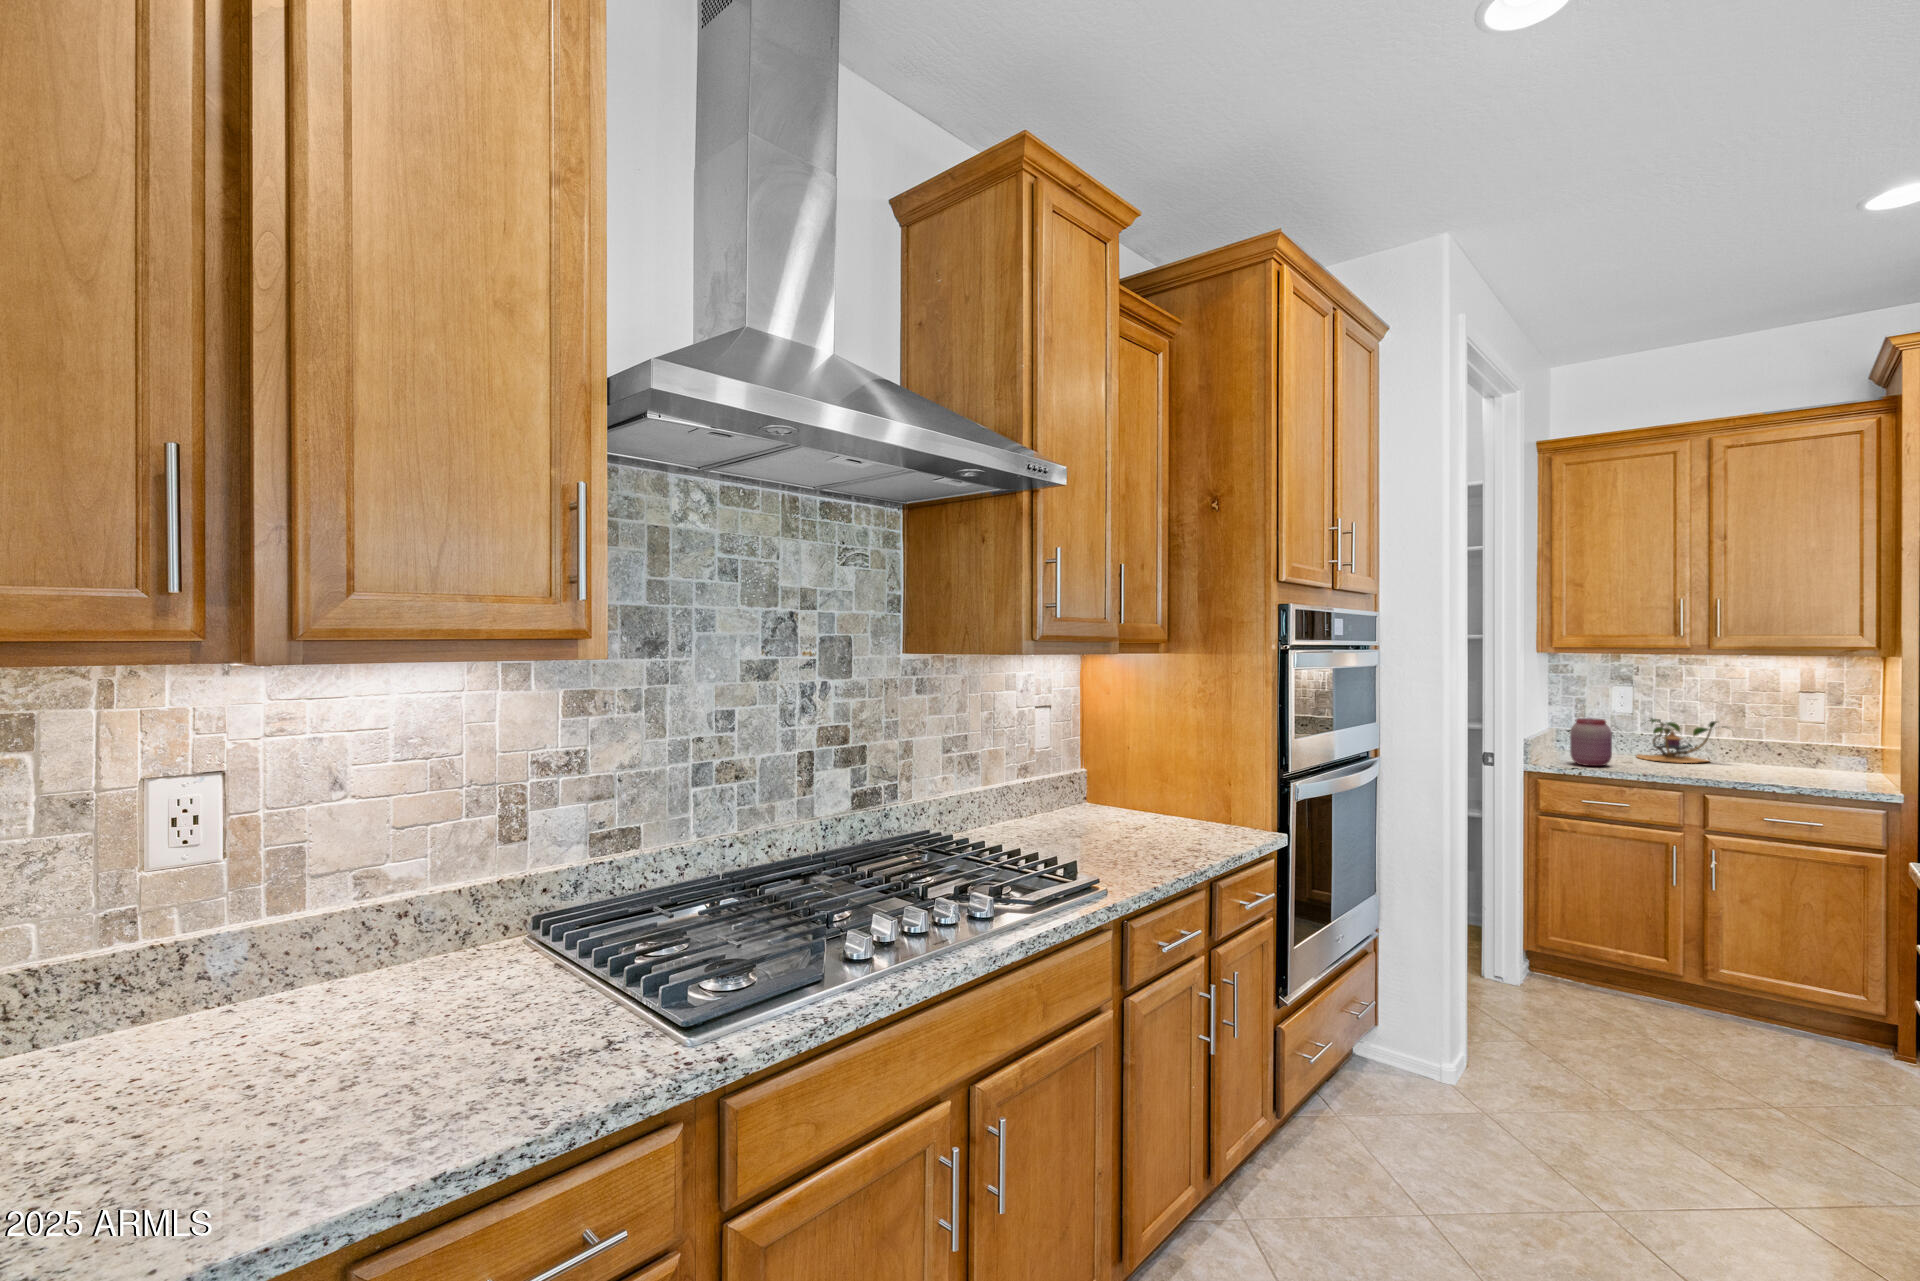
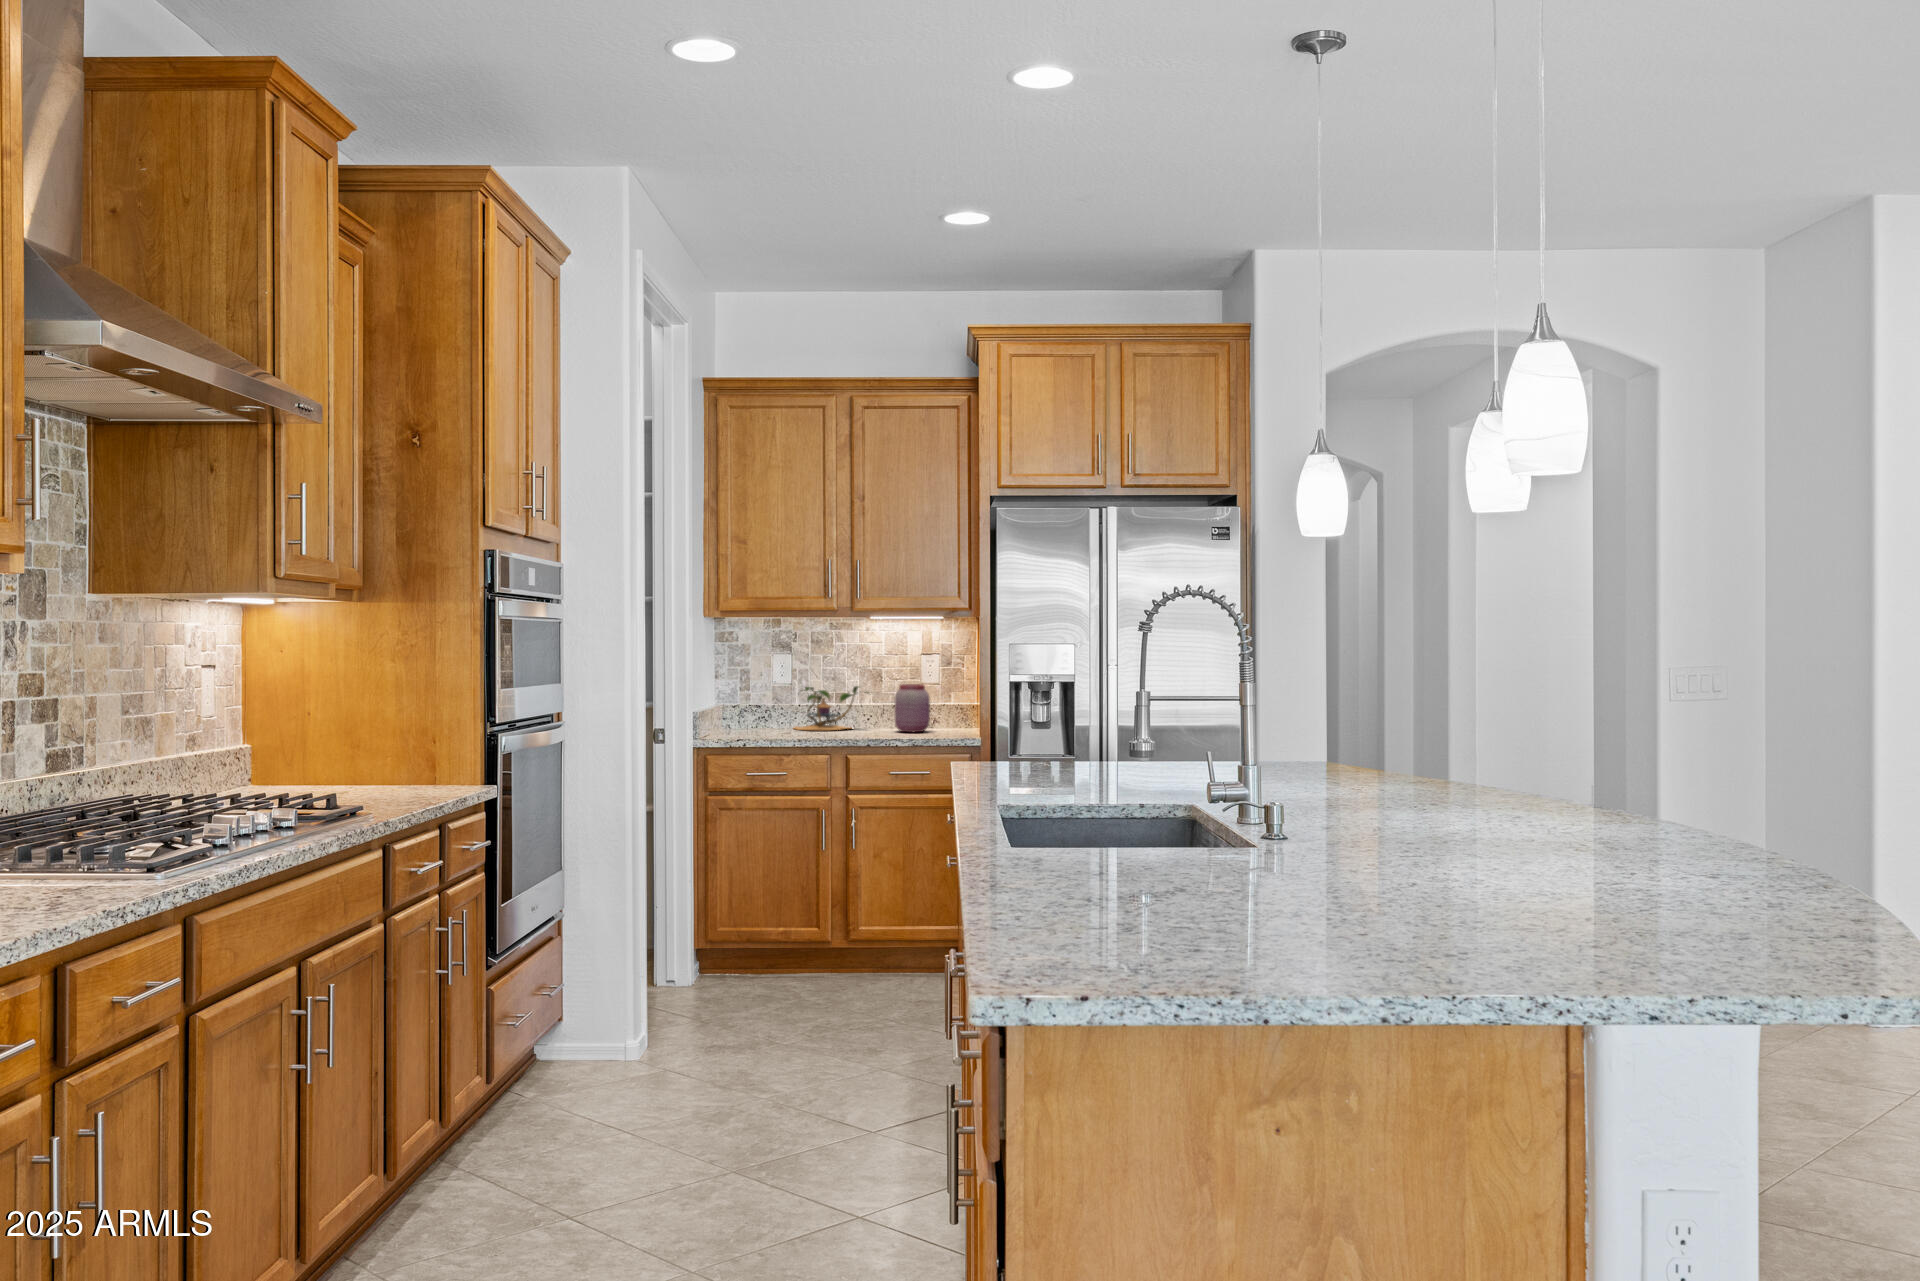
jar: present [1570,718,1612,766] -> present [895,684,930,732]

